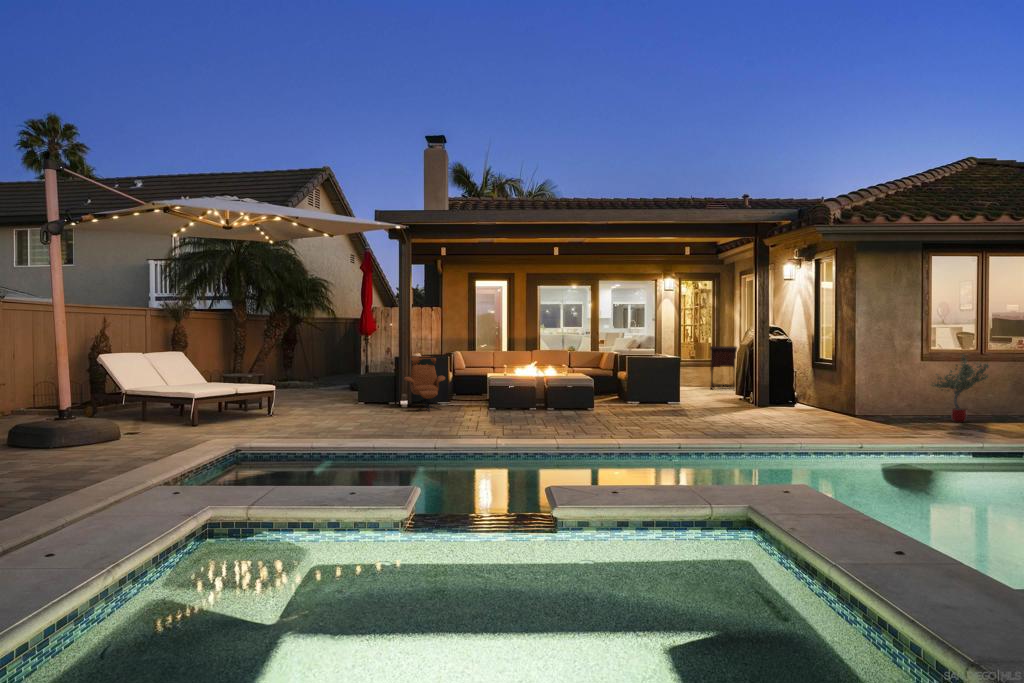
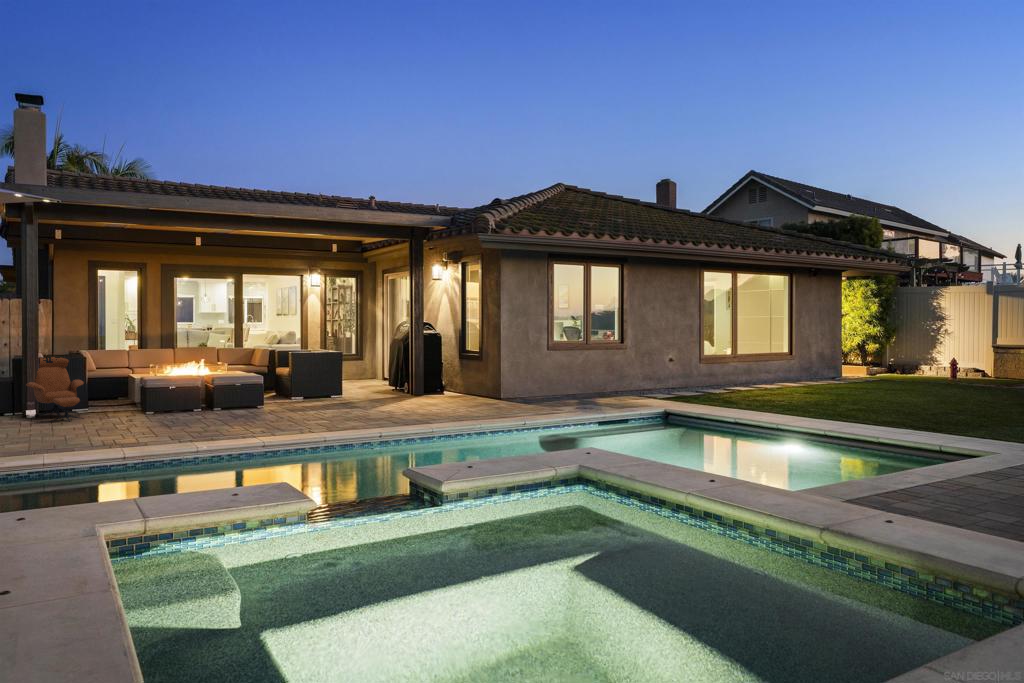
side table: present [710,346,737,390] -> none [356,341,385,383]
potted tree: present [931,354,989,423] -> none [555,344,593,399]

